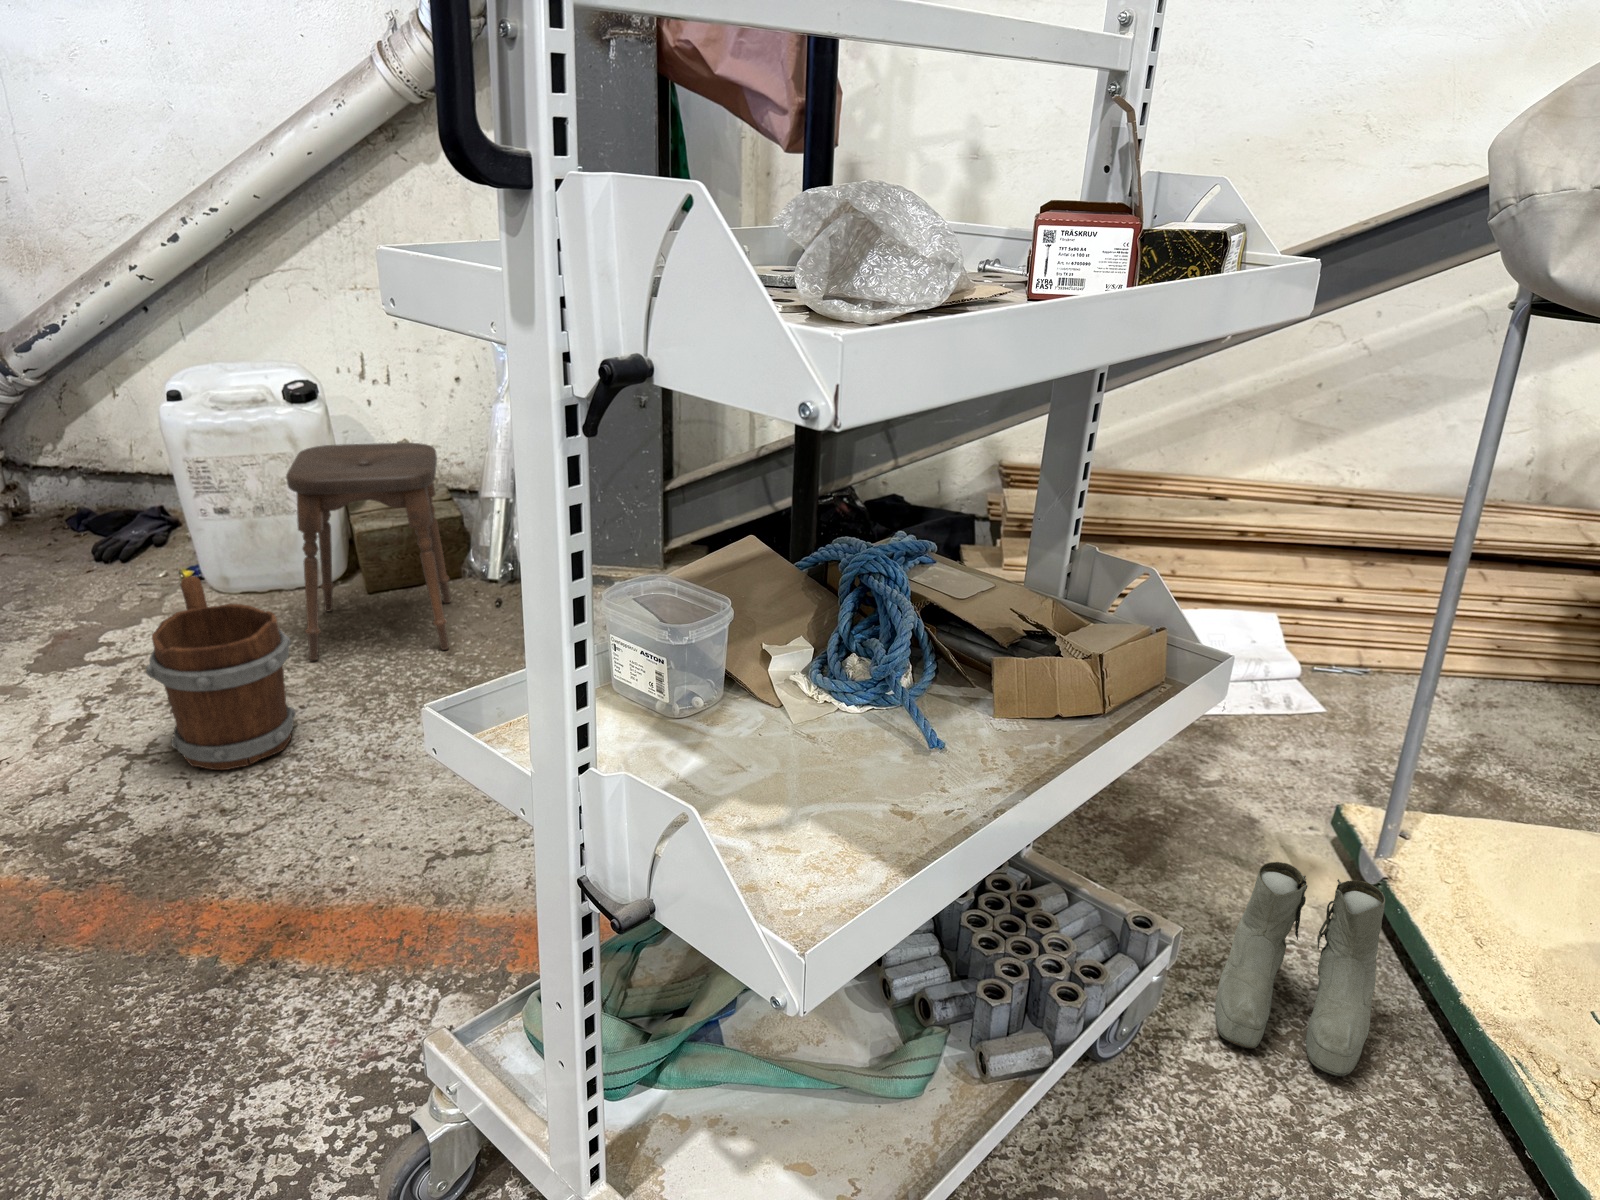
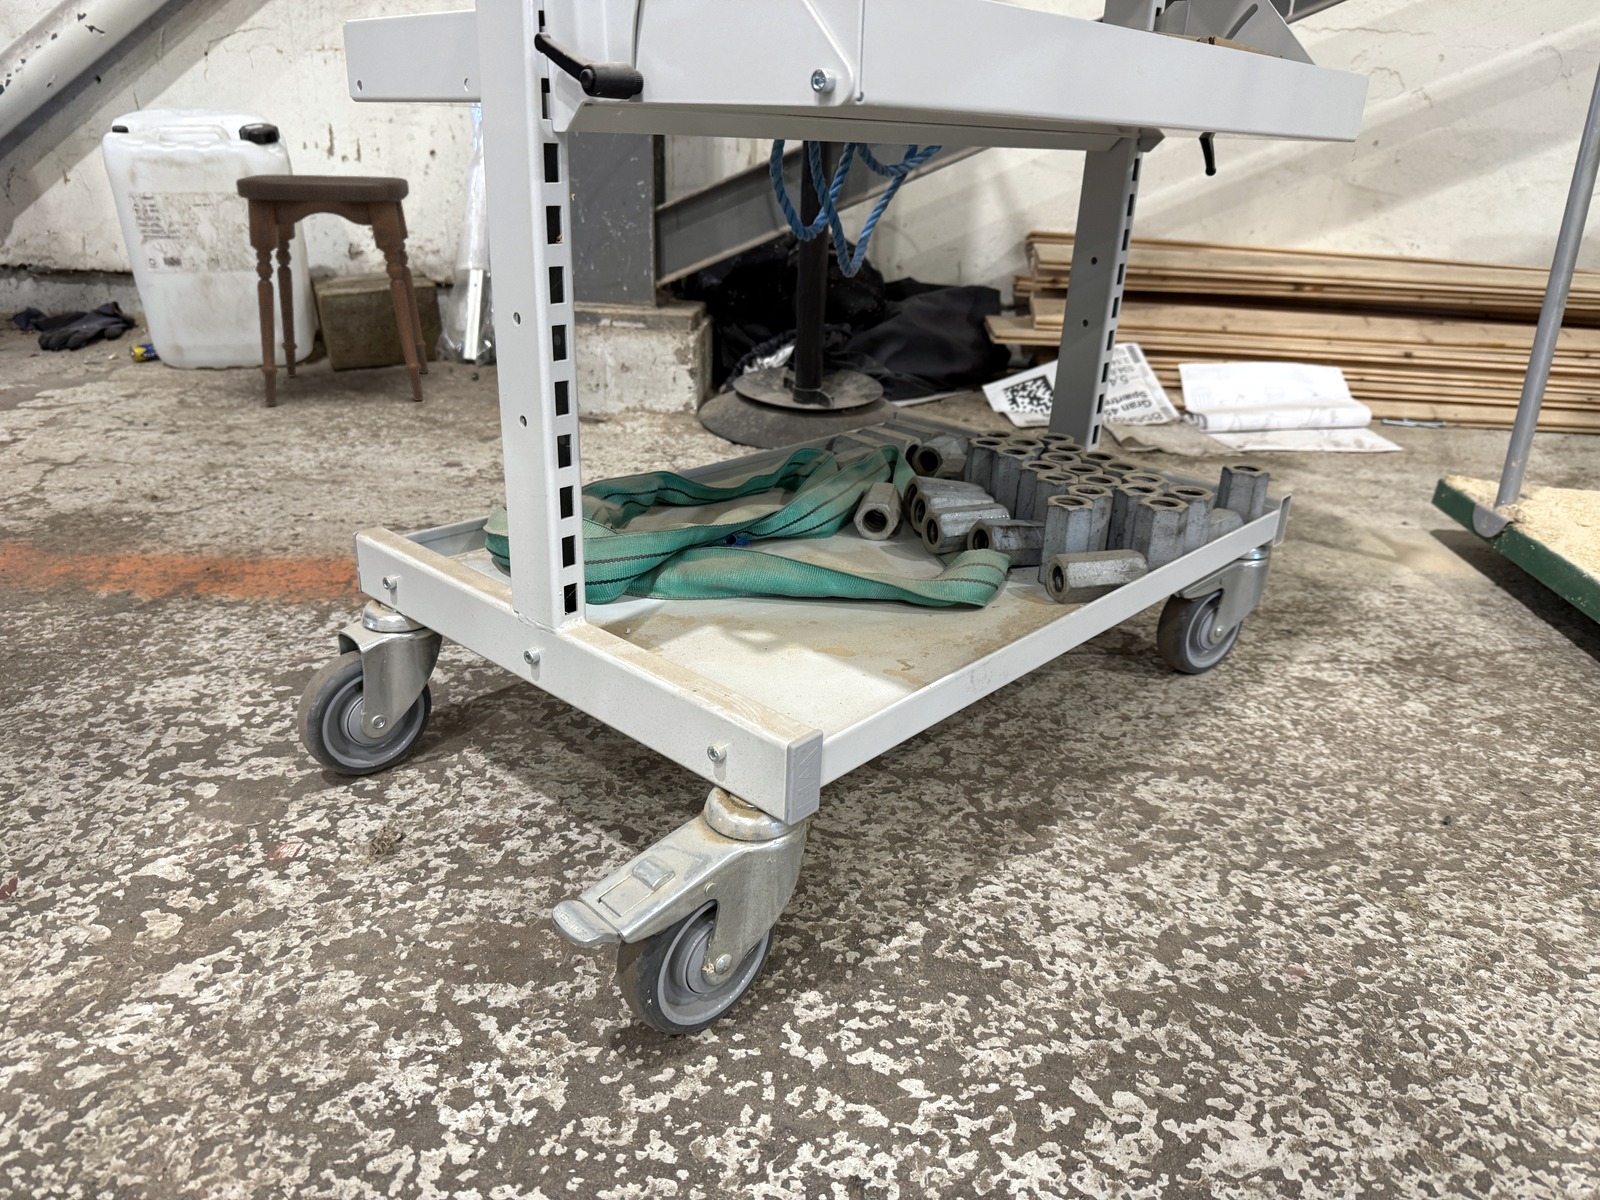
bucket: present [146,576,296,770] -> none [66,270,244,470]
boots: present [1215,862,1385,1077] -> none [1325,464,1537,686]

